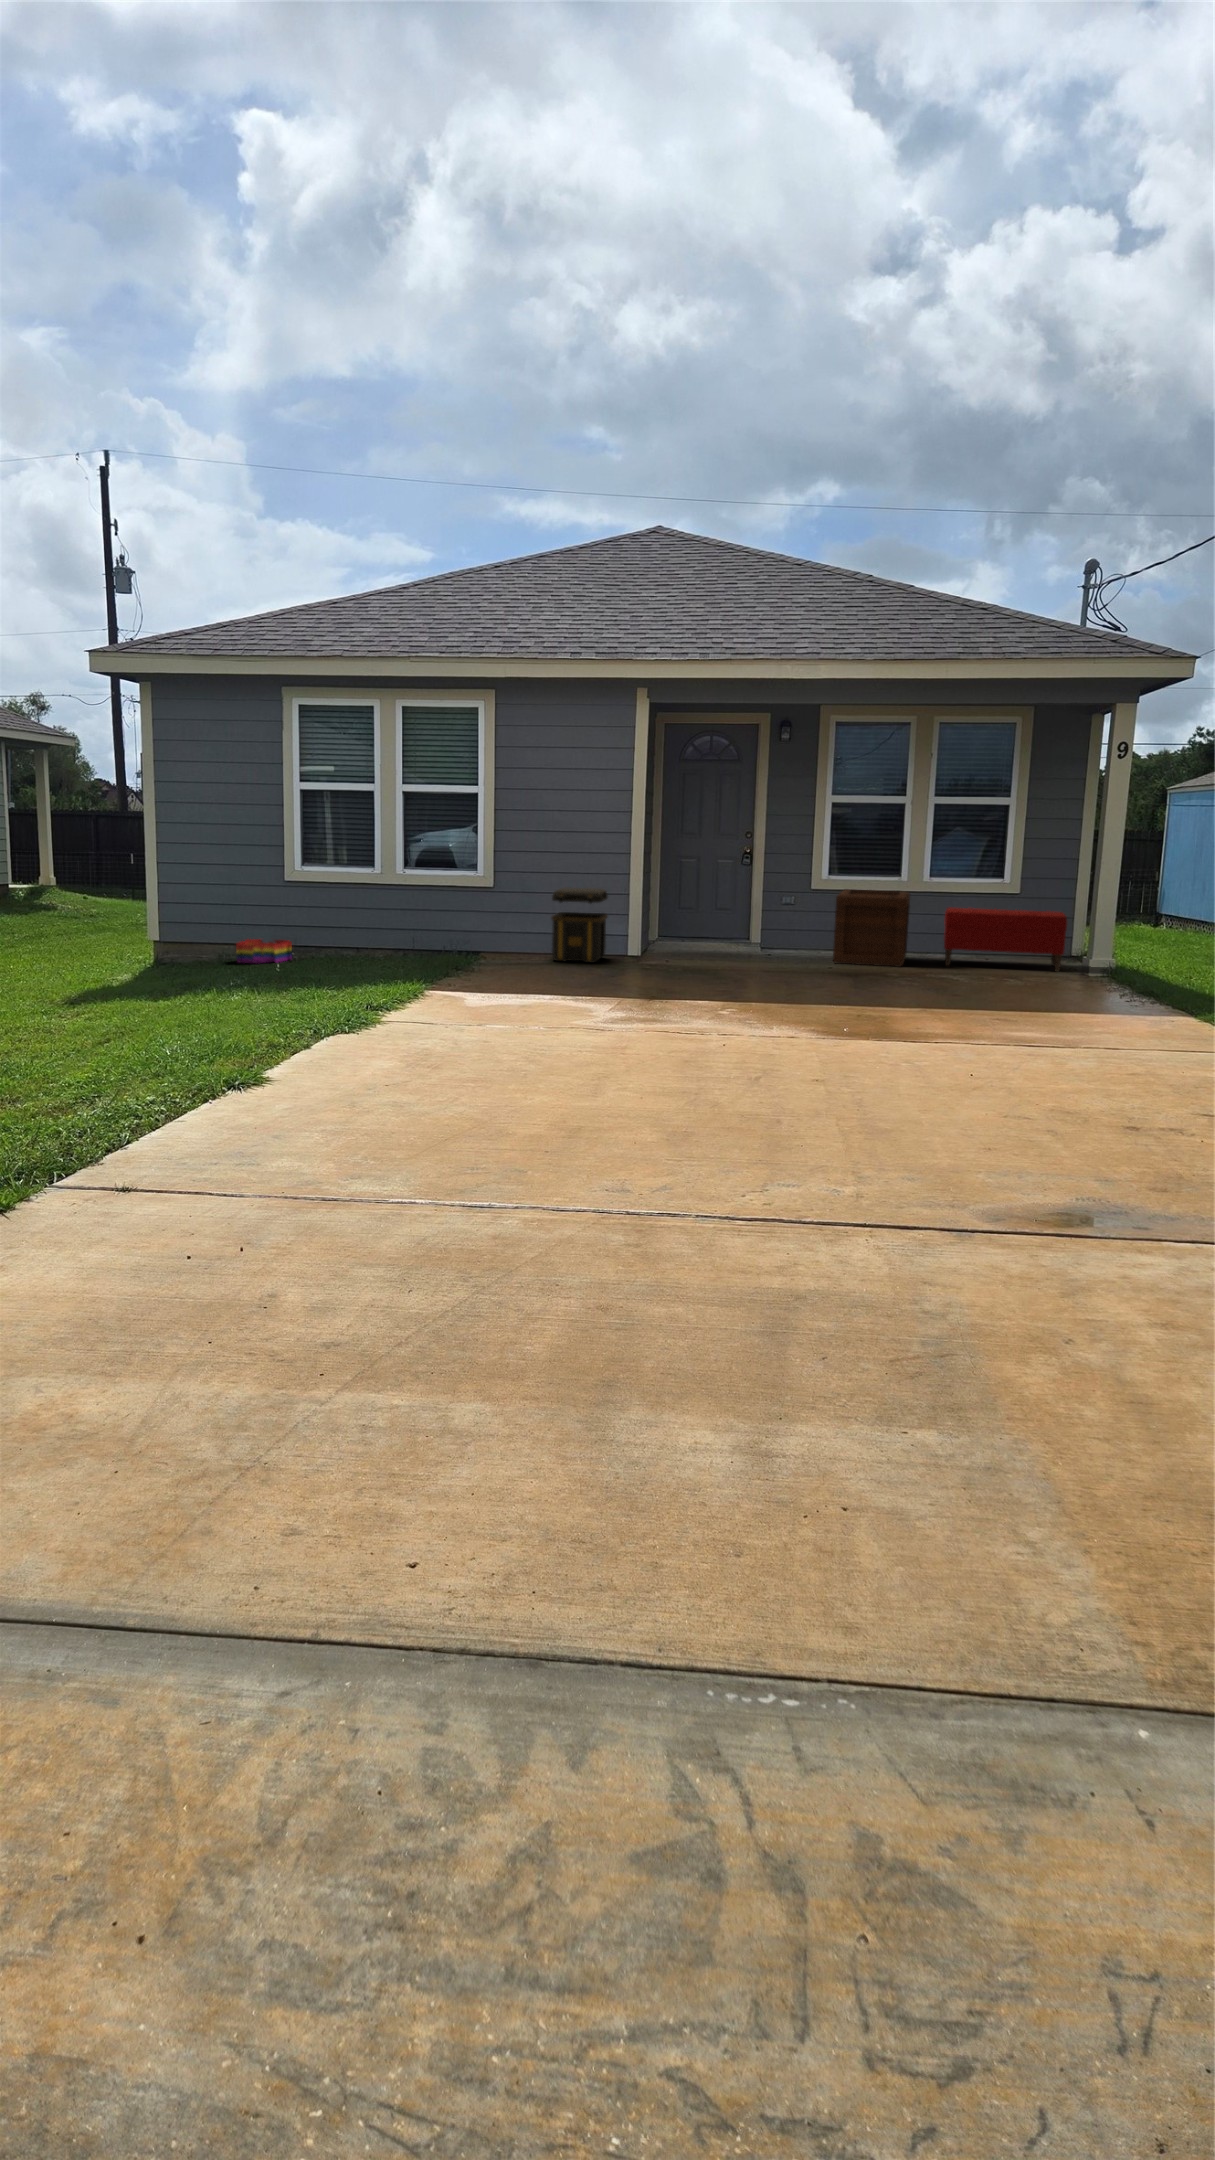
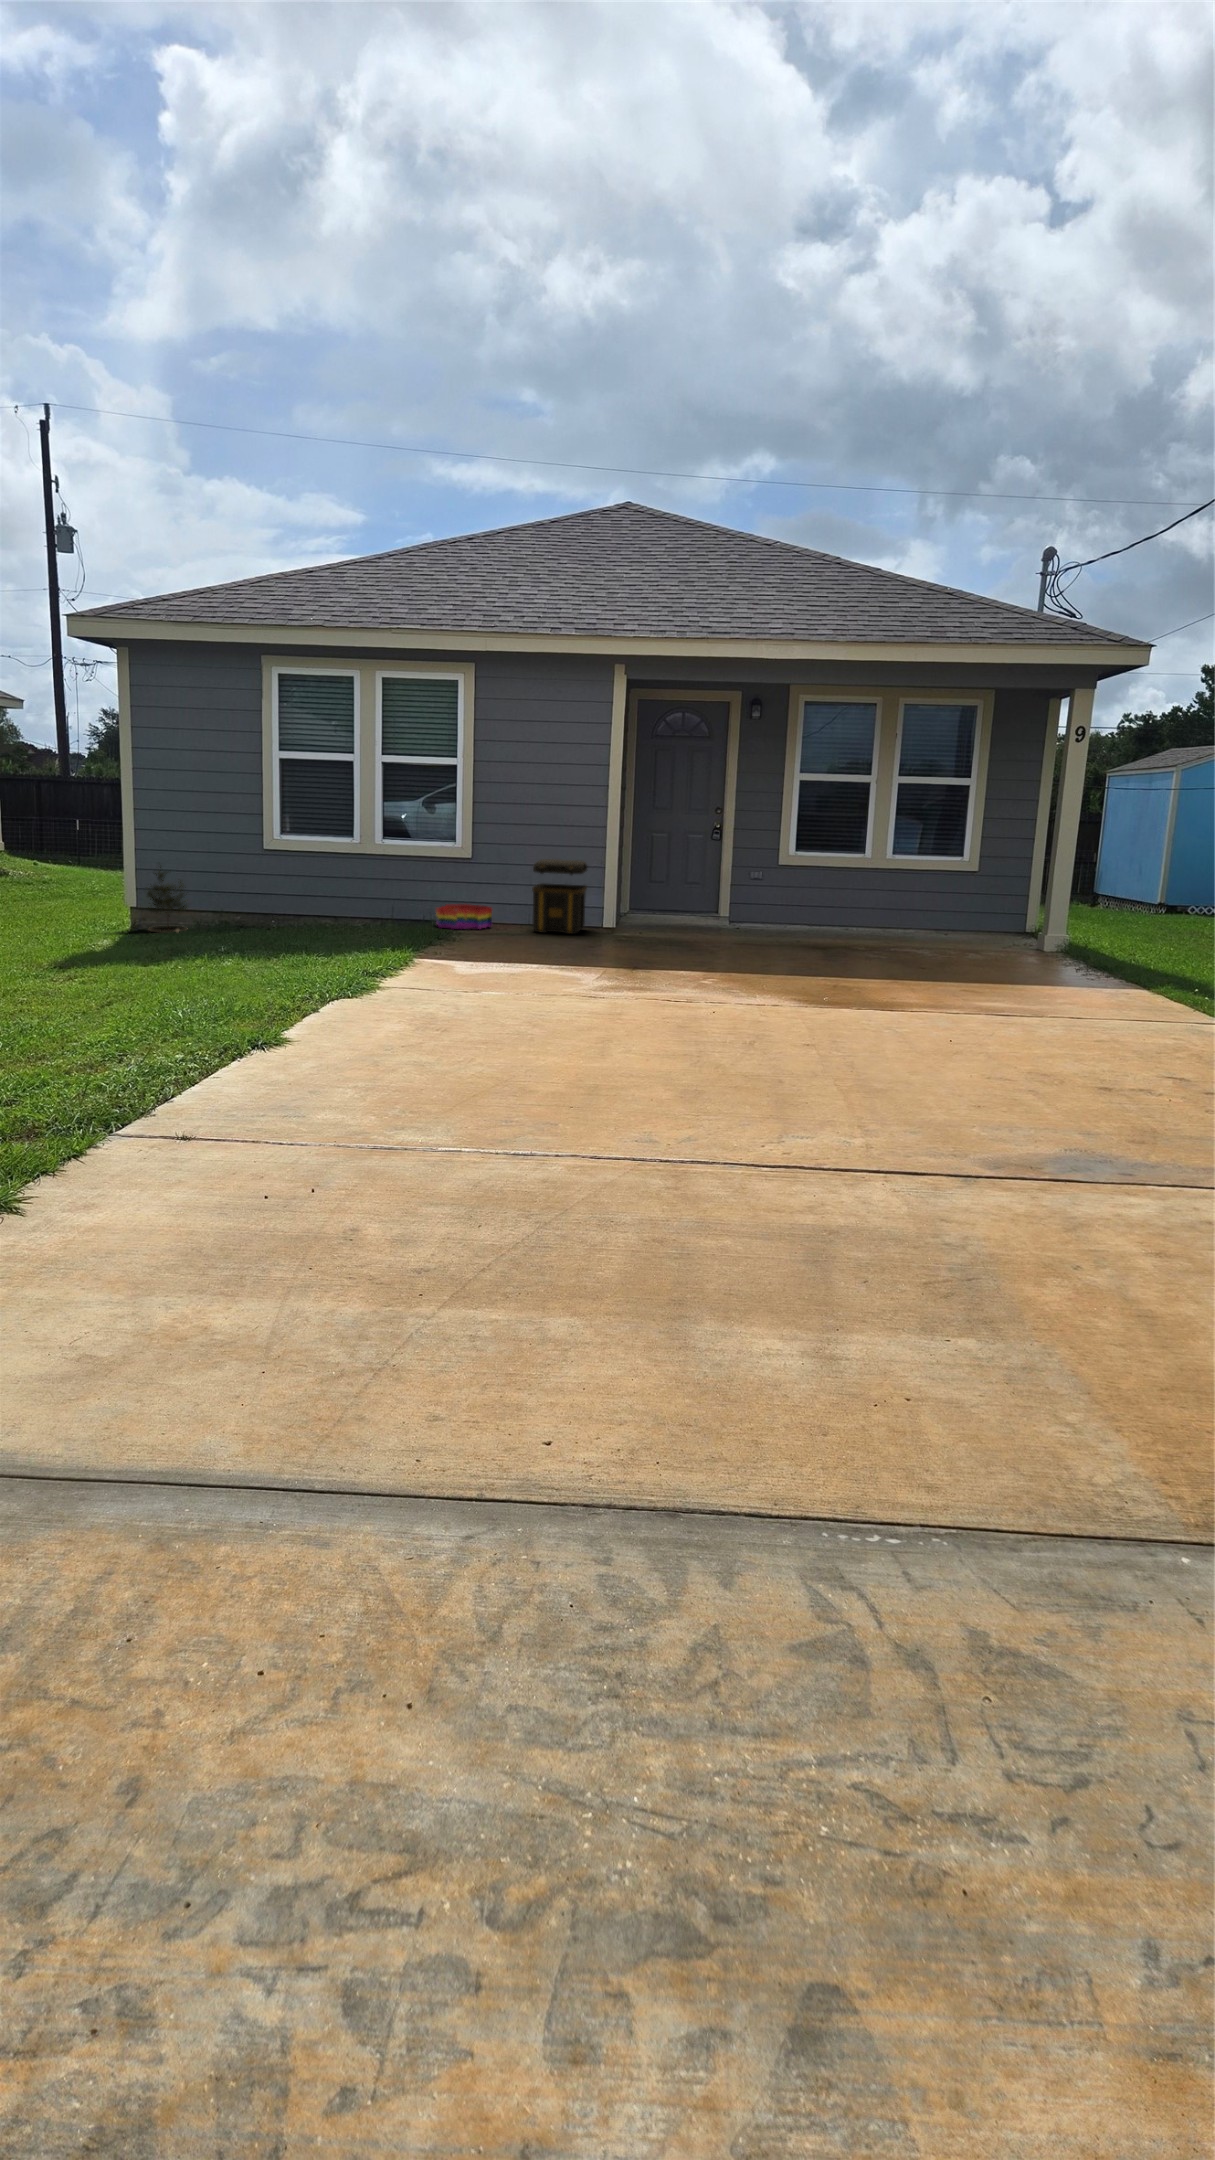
wooden crate: present [833,889,910,967] -> none [809,864,885,941]
potted tree: none [170,895,216,965] -> present [147,867,187,933]
bench: present [944,908,1067,971] -> none [918,883,1039,948]
storage bin: present [236,939,292,964] -> present [436,904,492,929]

